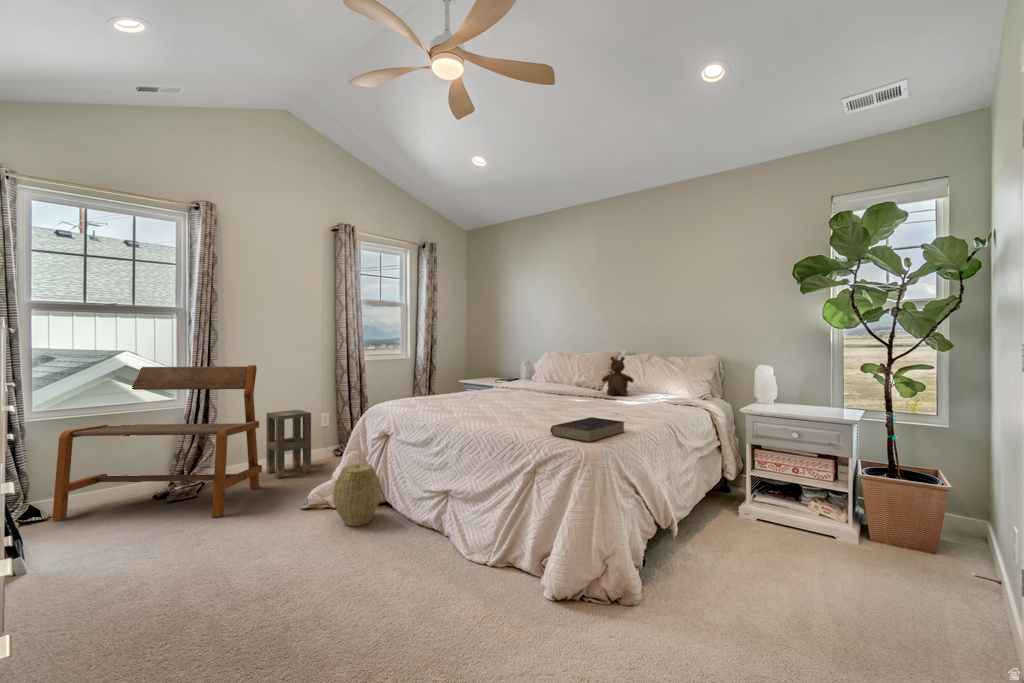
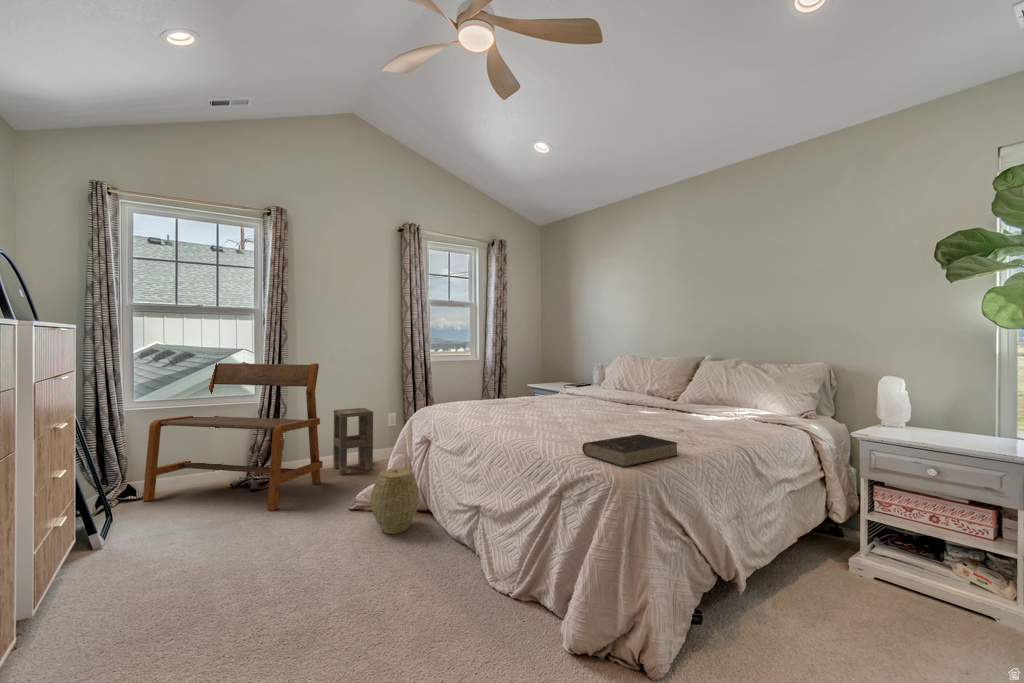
teddy bear: present [602,357,634,396] -> none [676,361,715,407]

